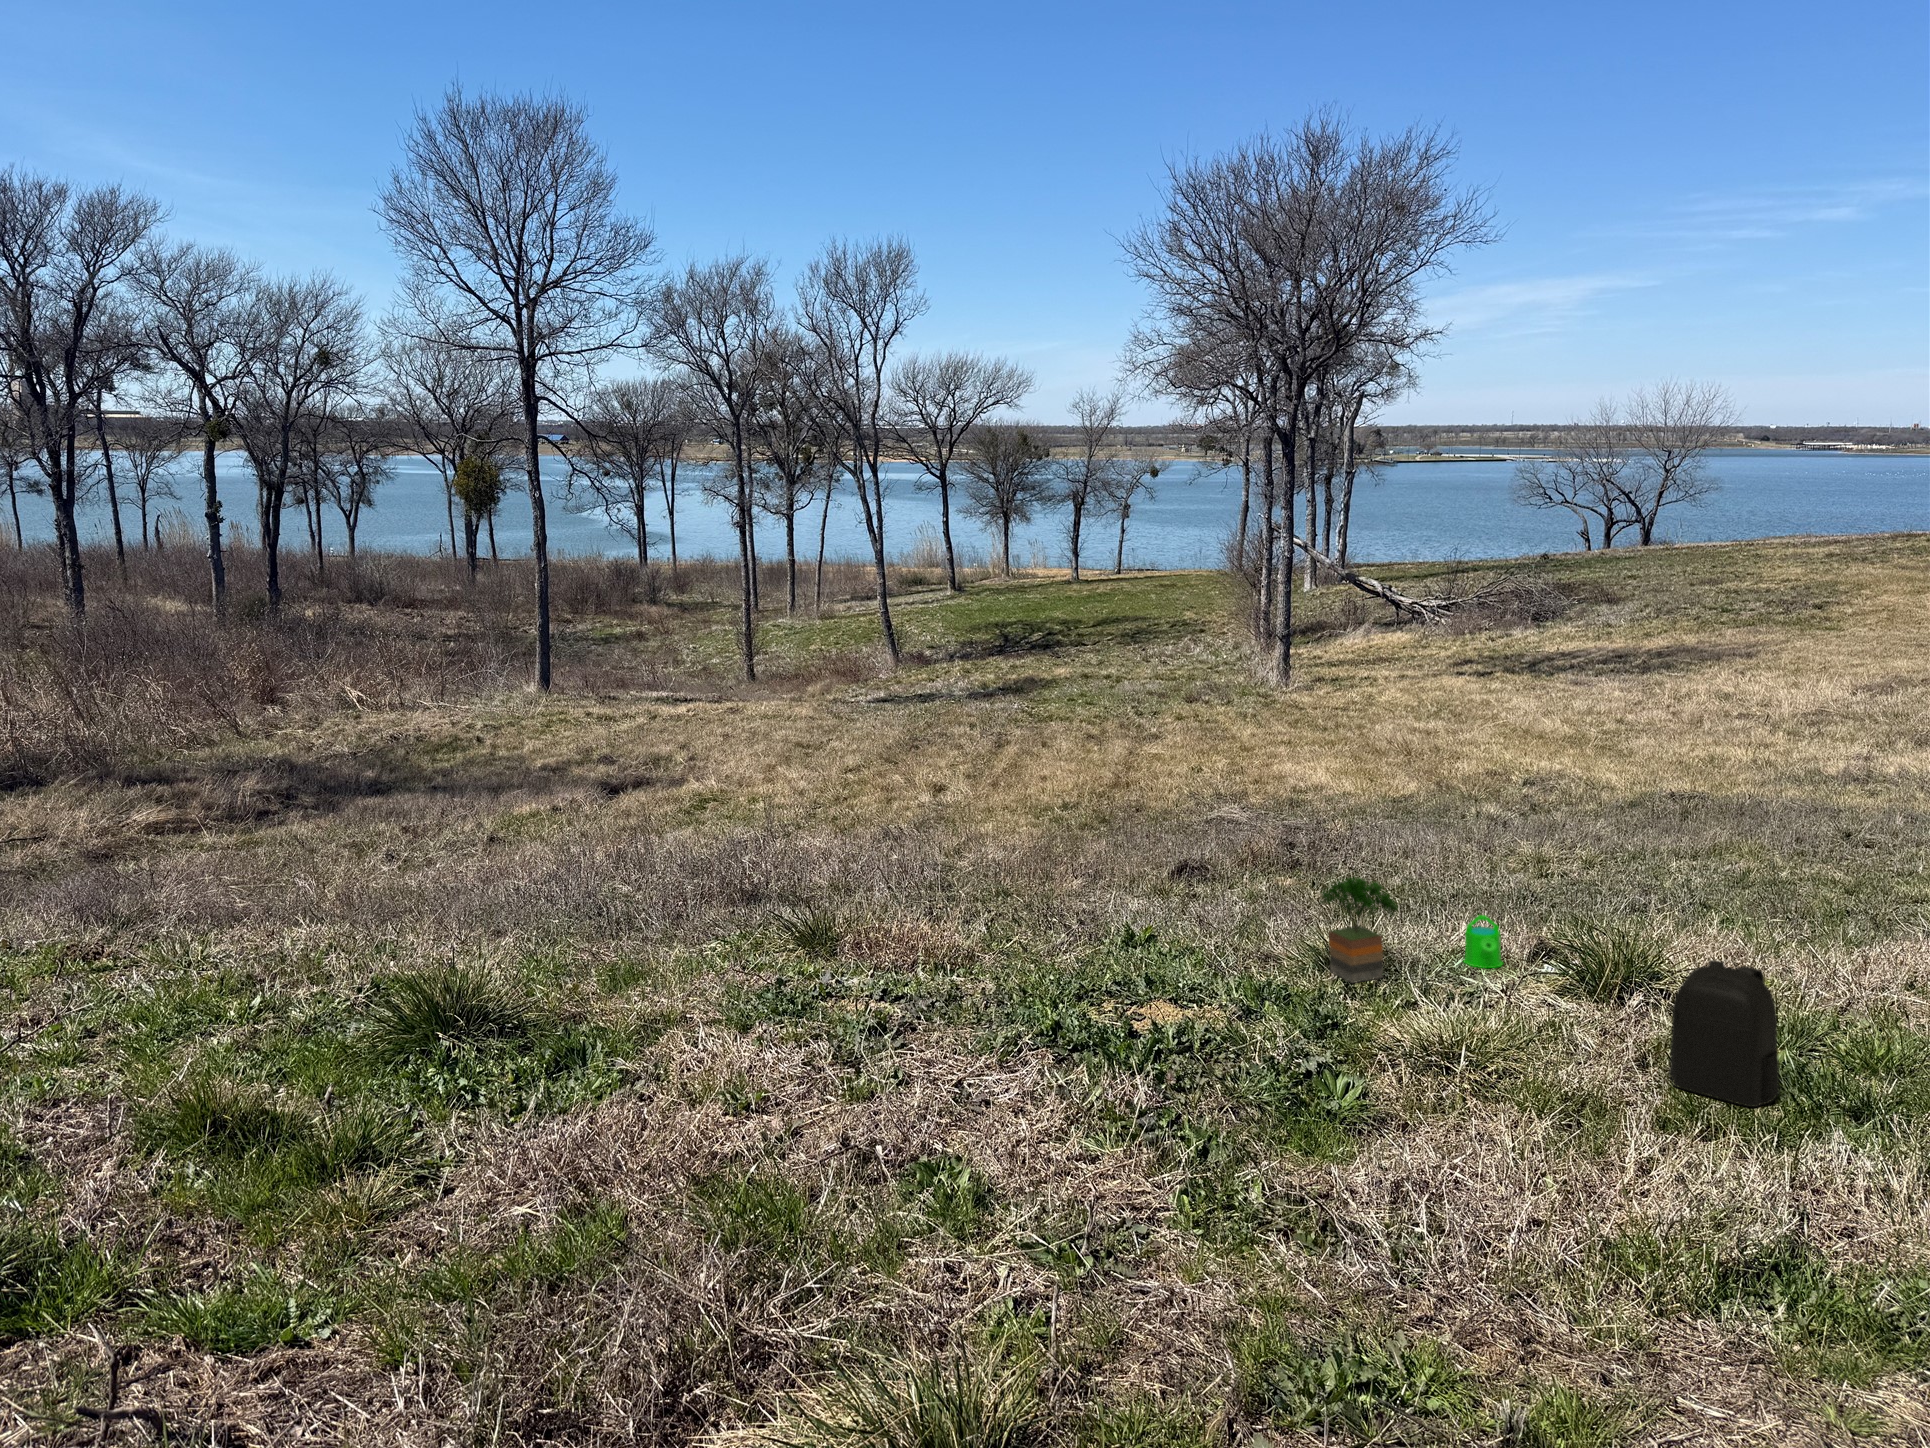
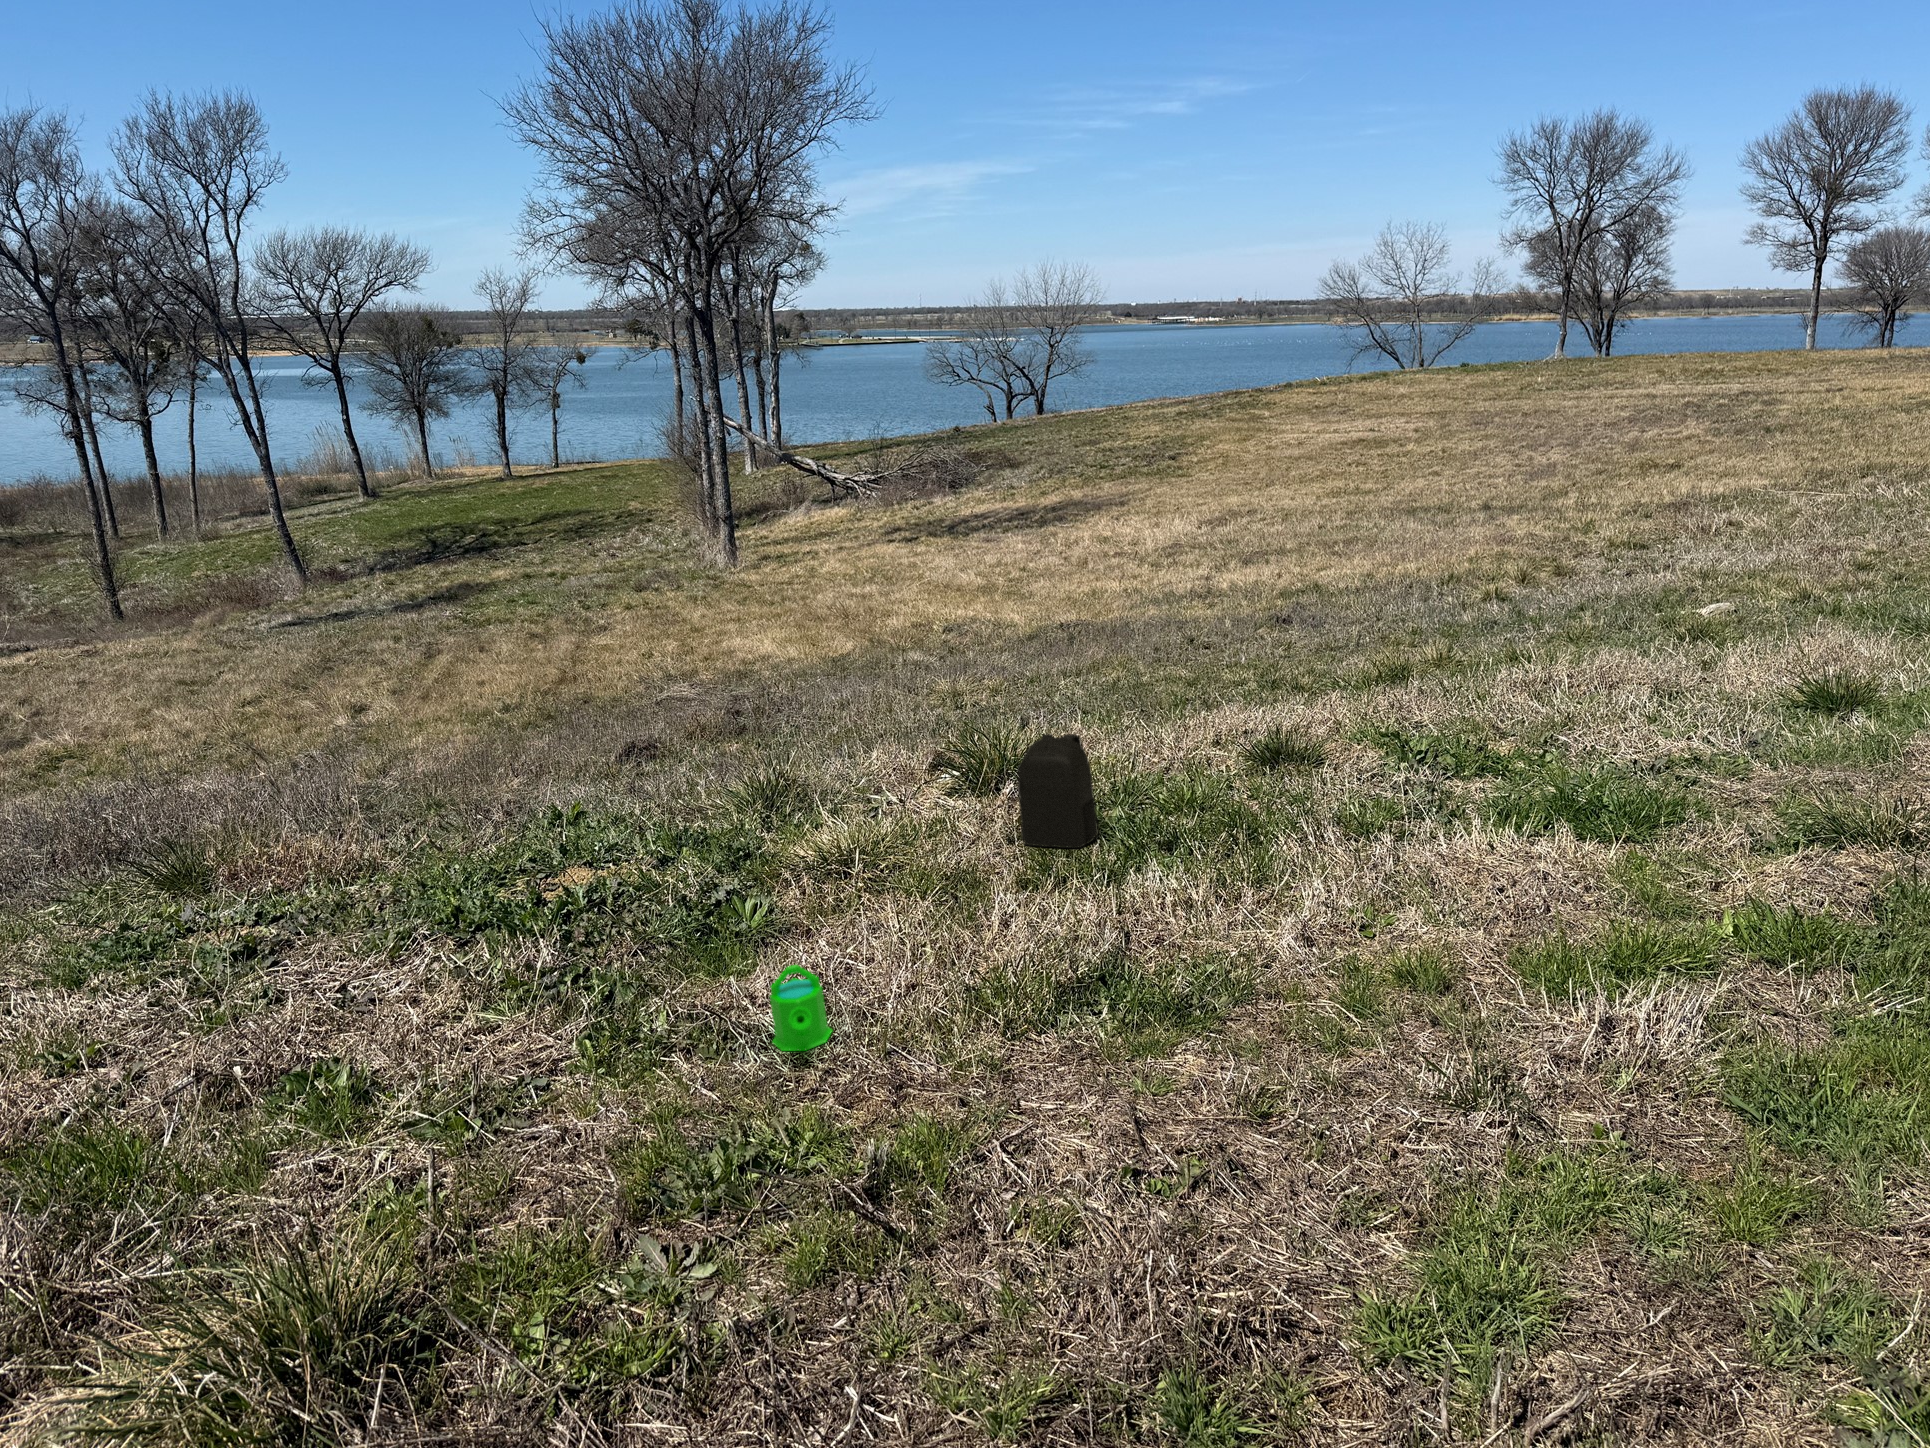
potted tree: present [1321,877,1398,983] -> none [730,715,804,816]
watering can: present [1463,915,1503,969] -> present [770,965,832,1051]

